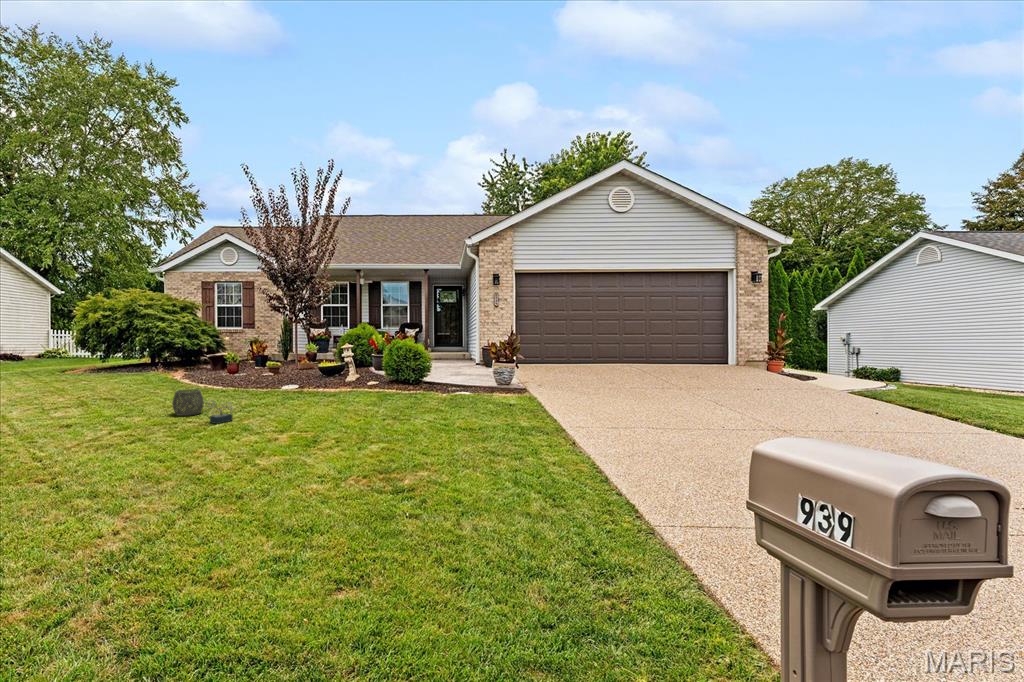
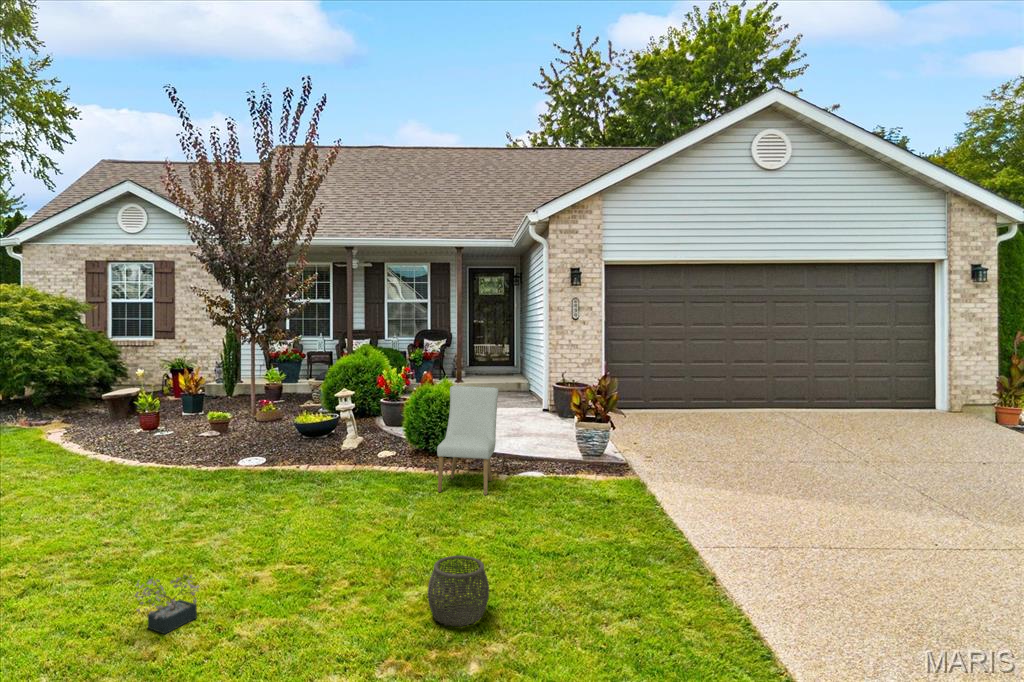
chair: none [378,336,416,393] -> present [437,386,498,495]
woven basket: present [172,389,204,416] -> present [428,556,489,626]

